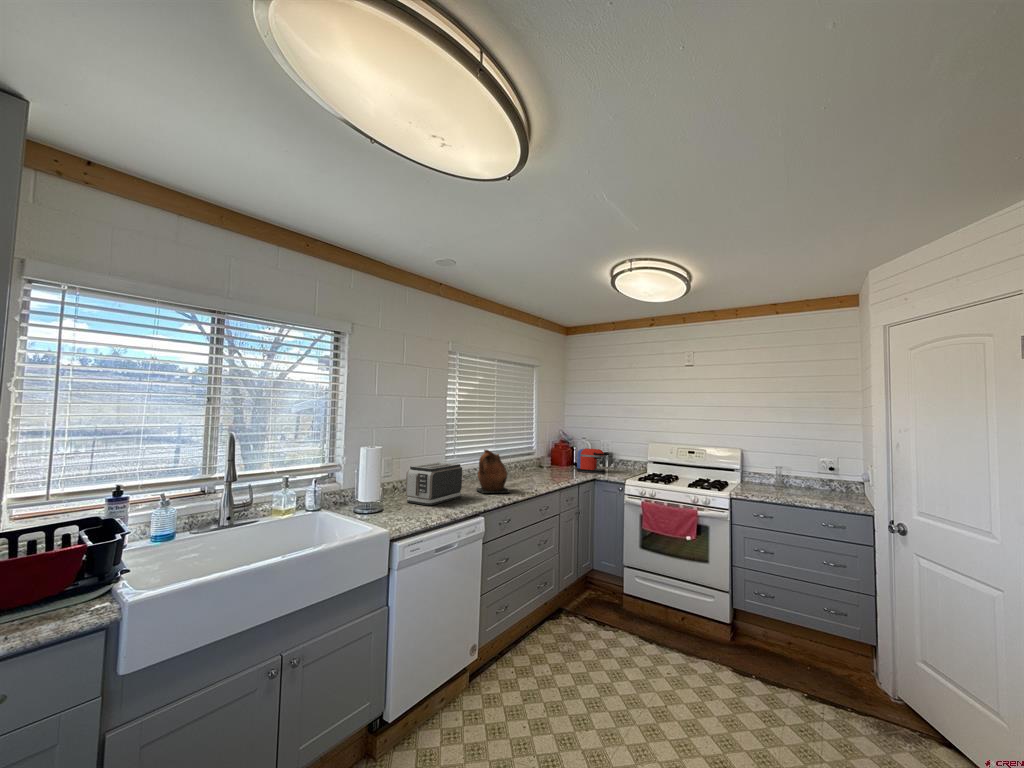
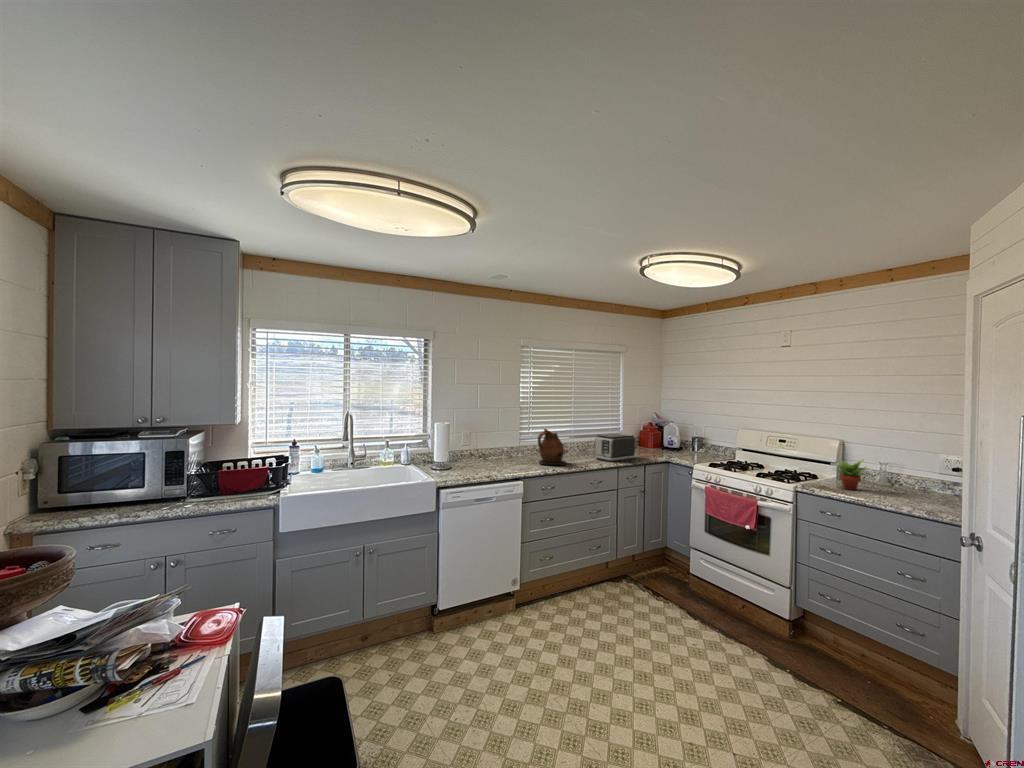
coffee maker: present [576,448,609,473] -> none [660,432,693,456]
toaster: present [406,462,462,505] -> present [595,433,635,462]
succulent plant: none [755,465,786,493] -> present [836,460,866,490]

